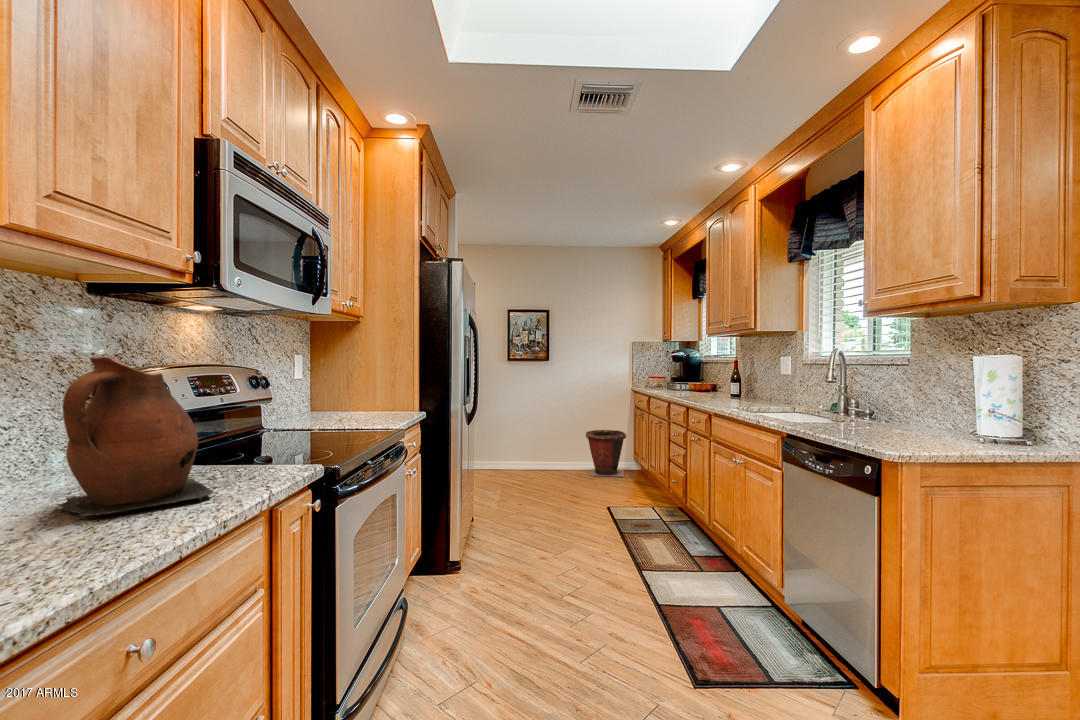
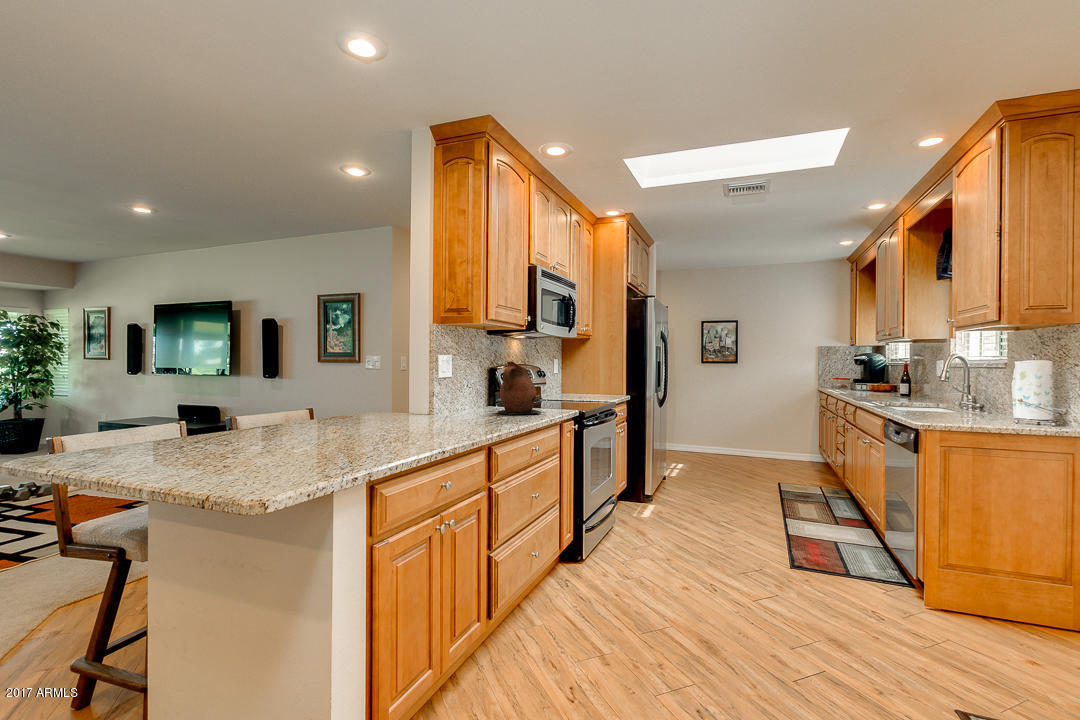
waste bin: present [586,430,626,477] -> none [770,424,809,465]

